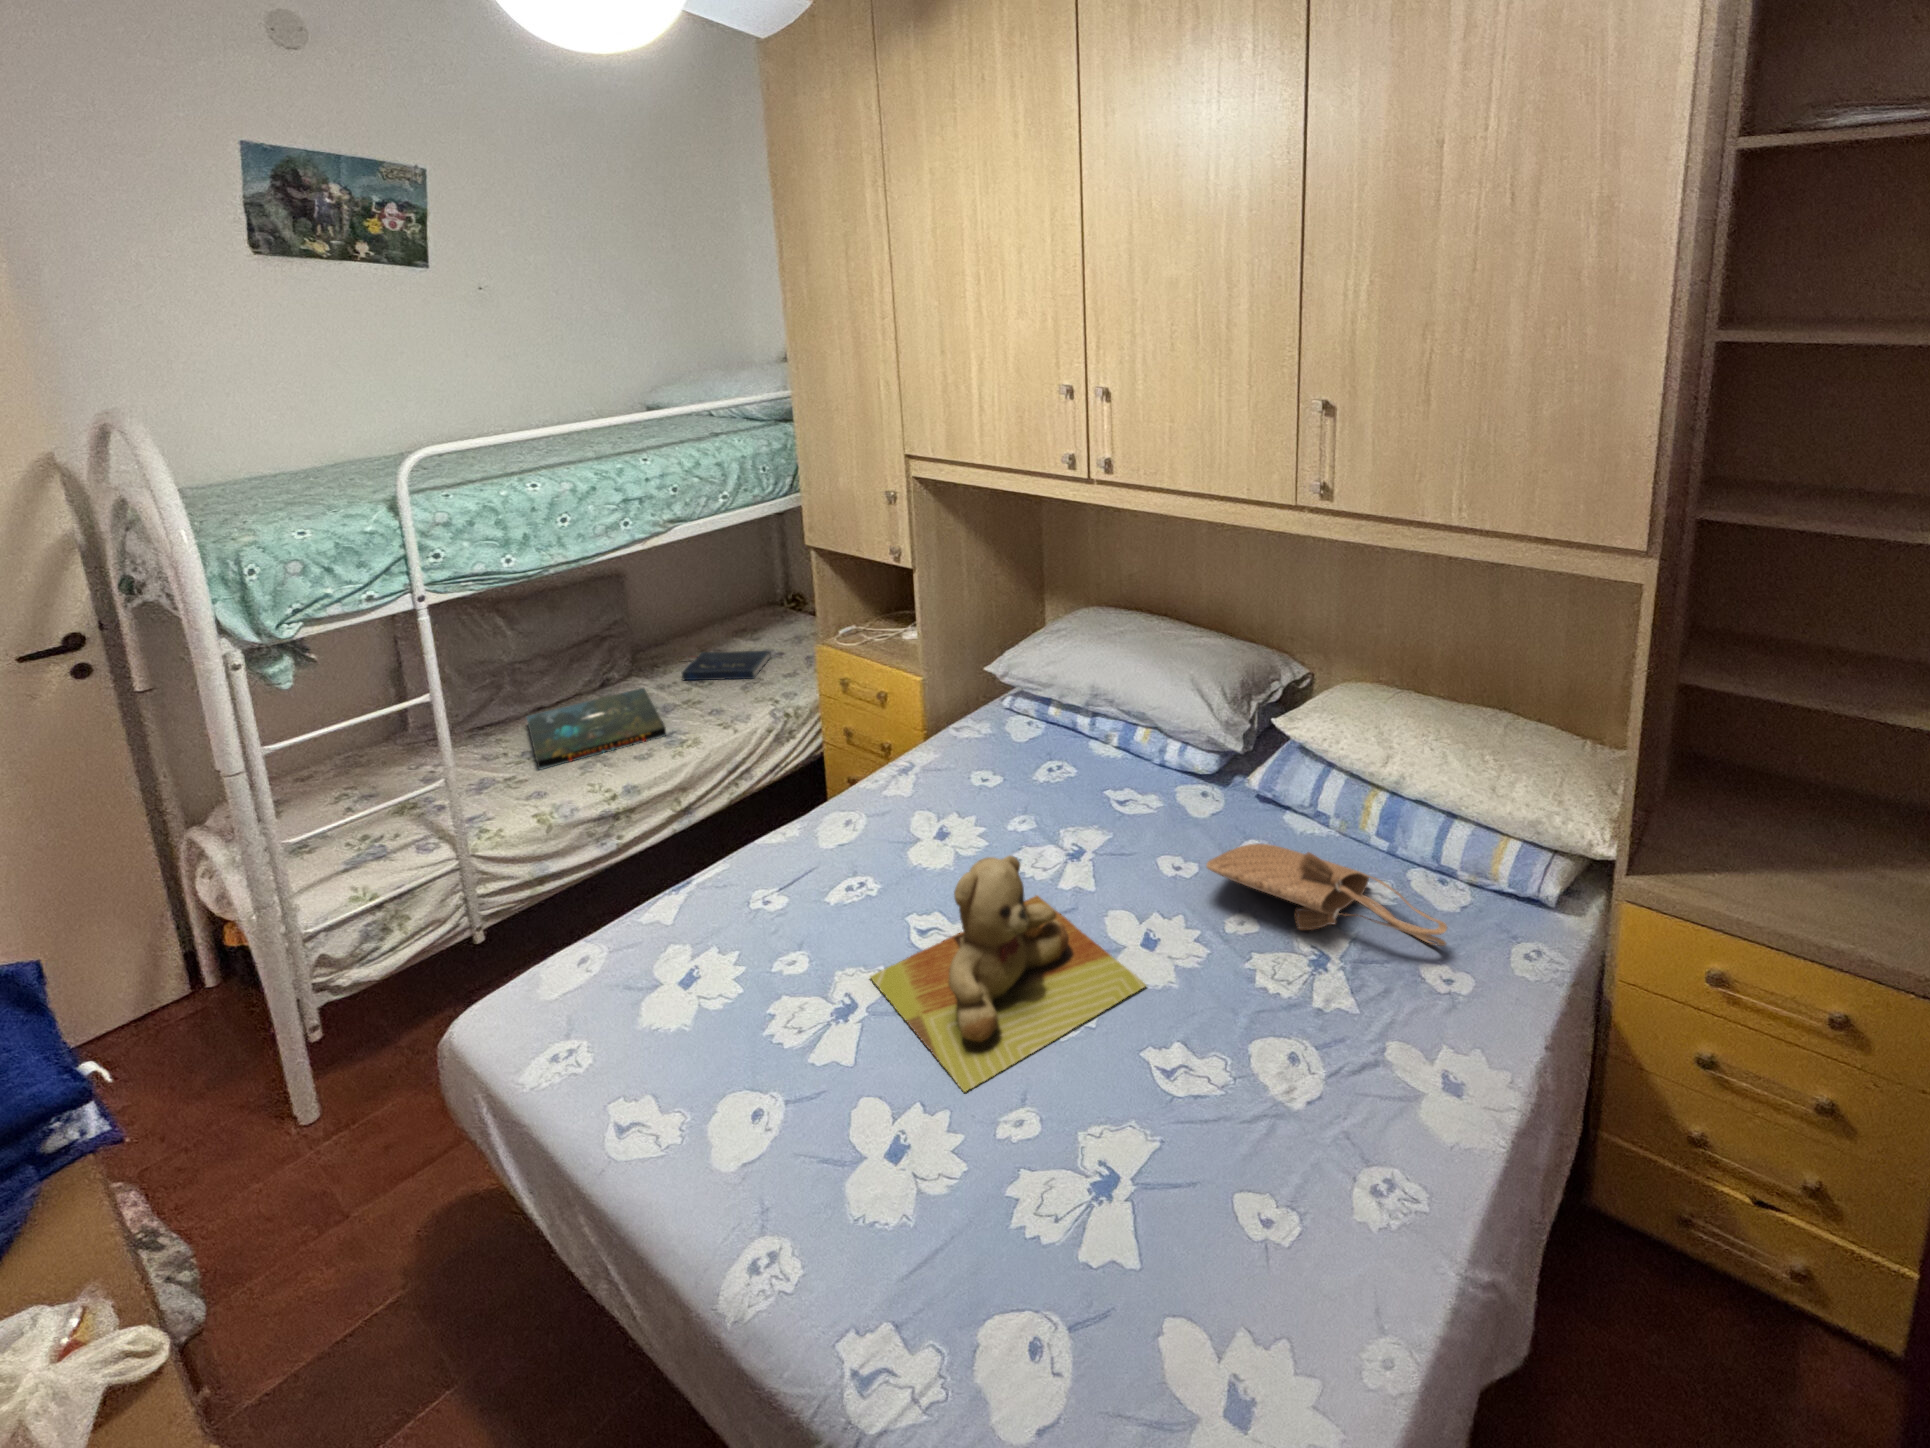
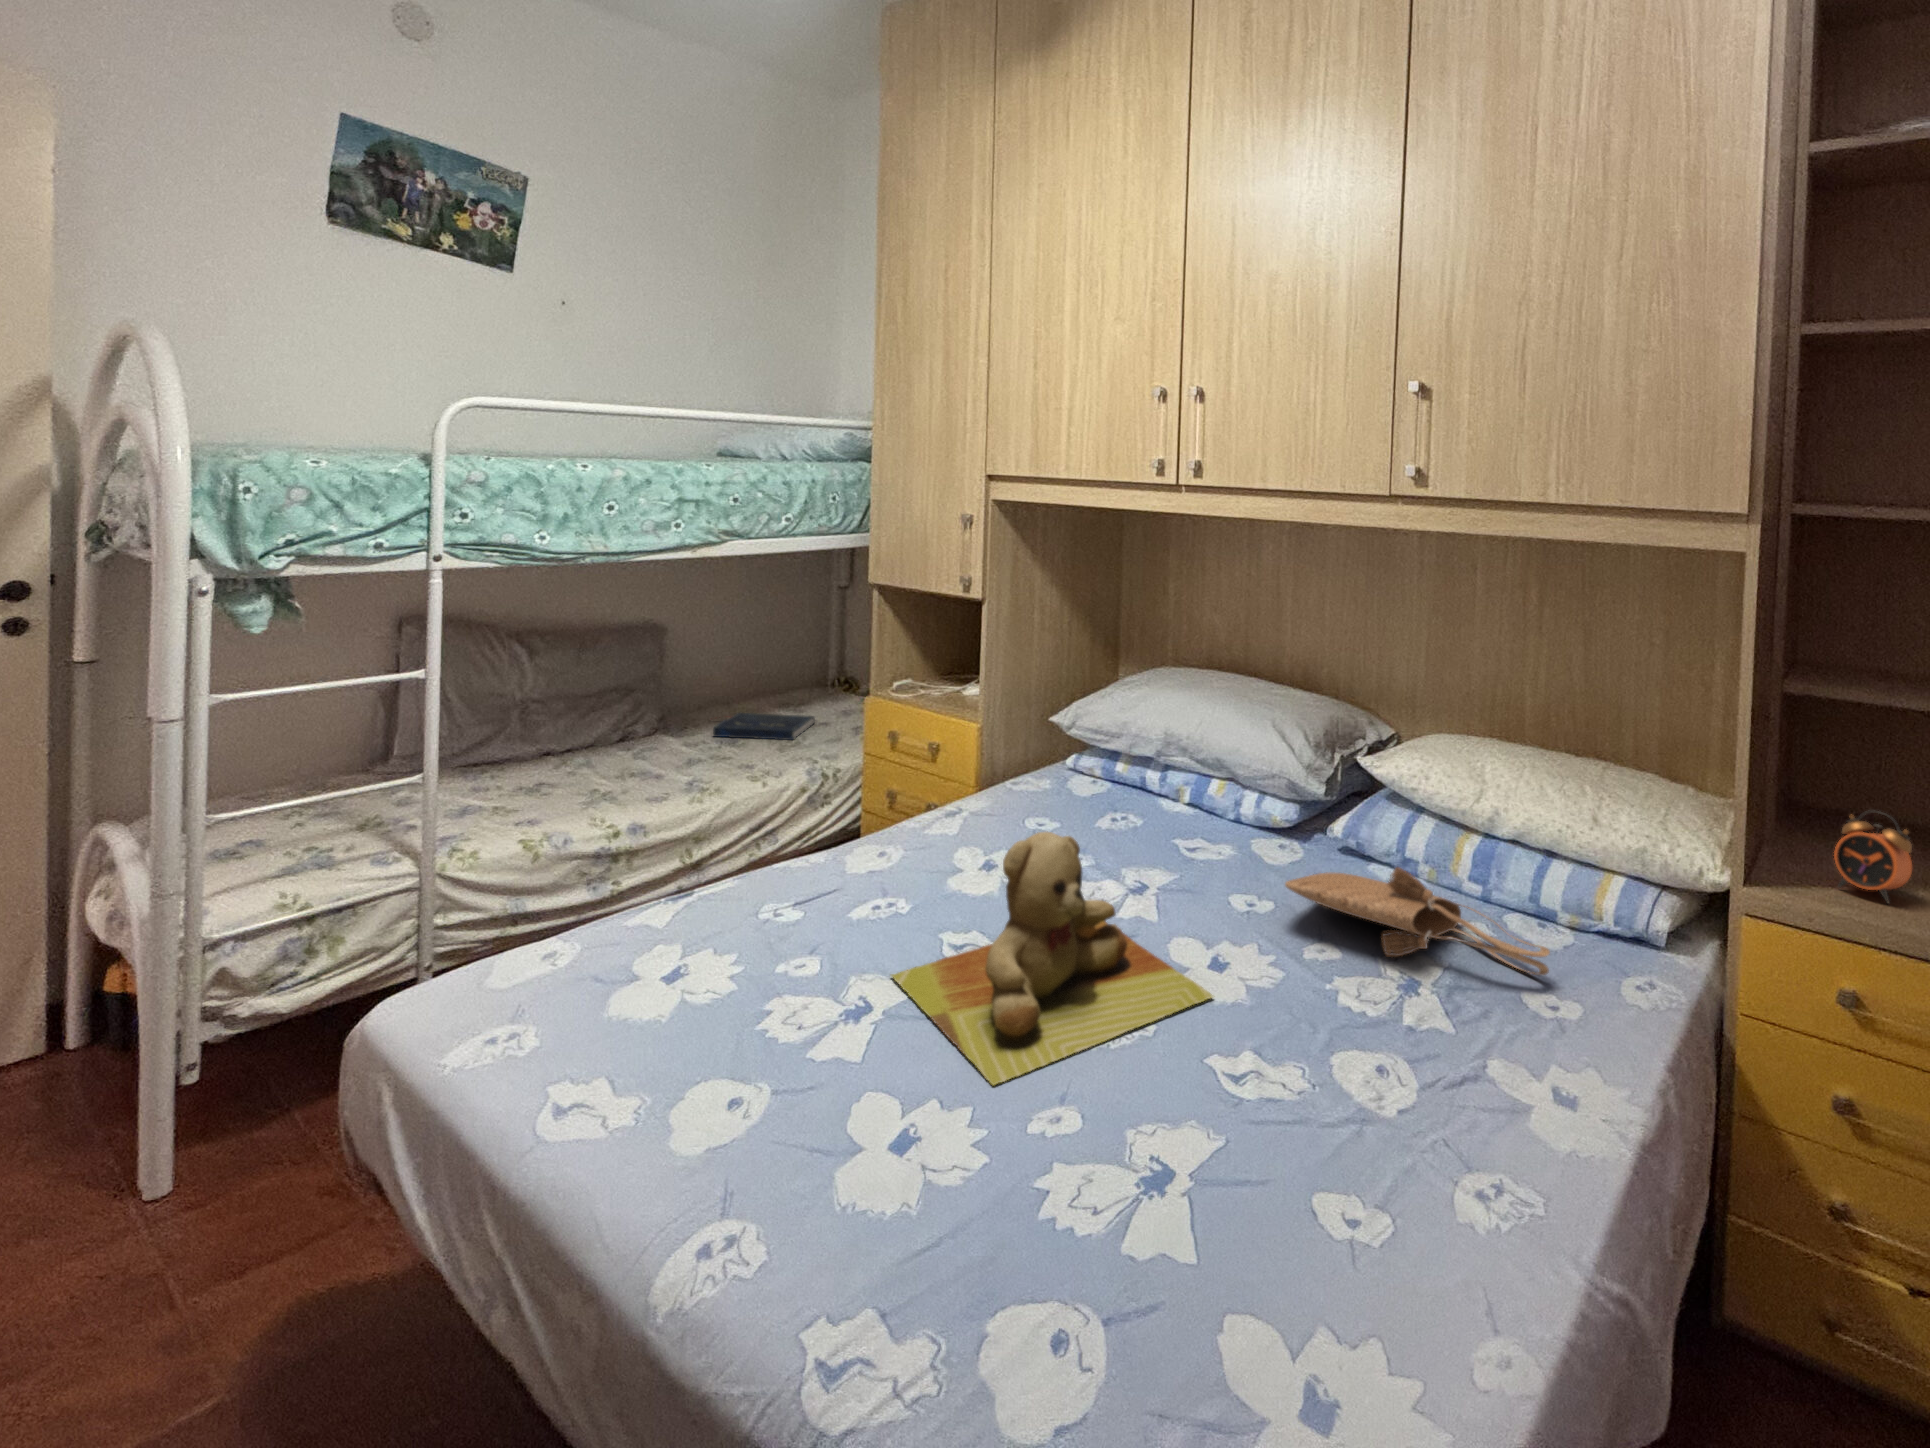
board game: present [527,688,667,770] -> none [528,737,687,803]
alarm clock: none [1720,787,1795,874] -> present [1834,811,1912,903]

